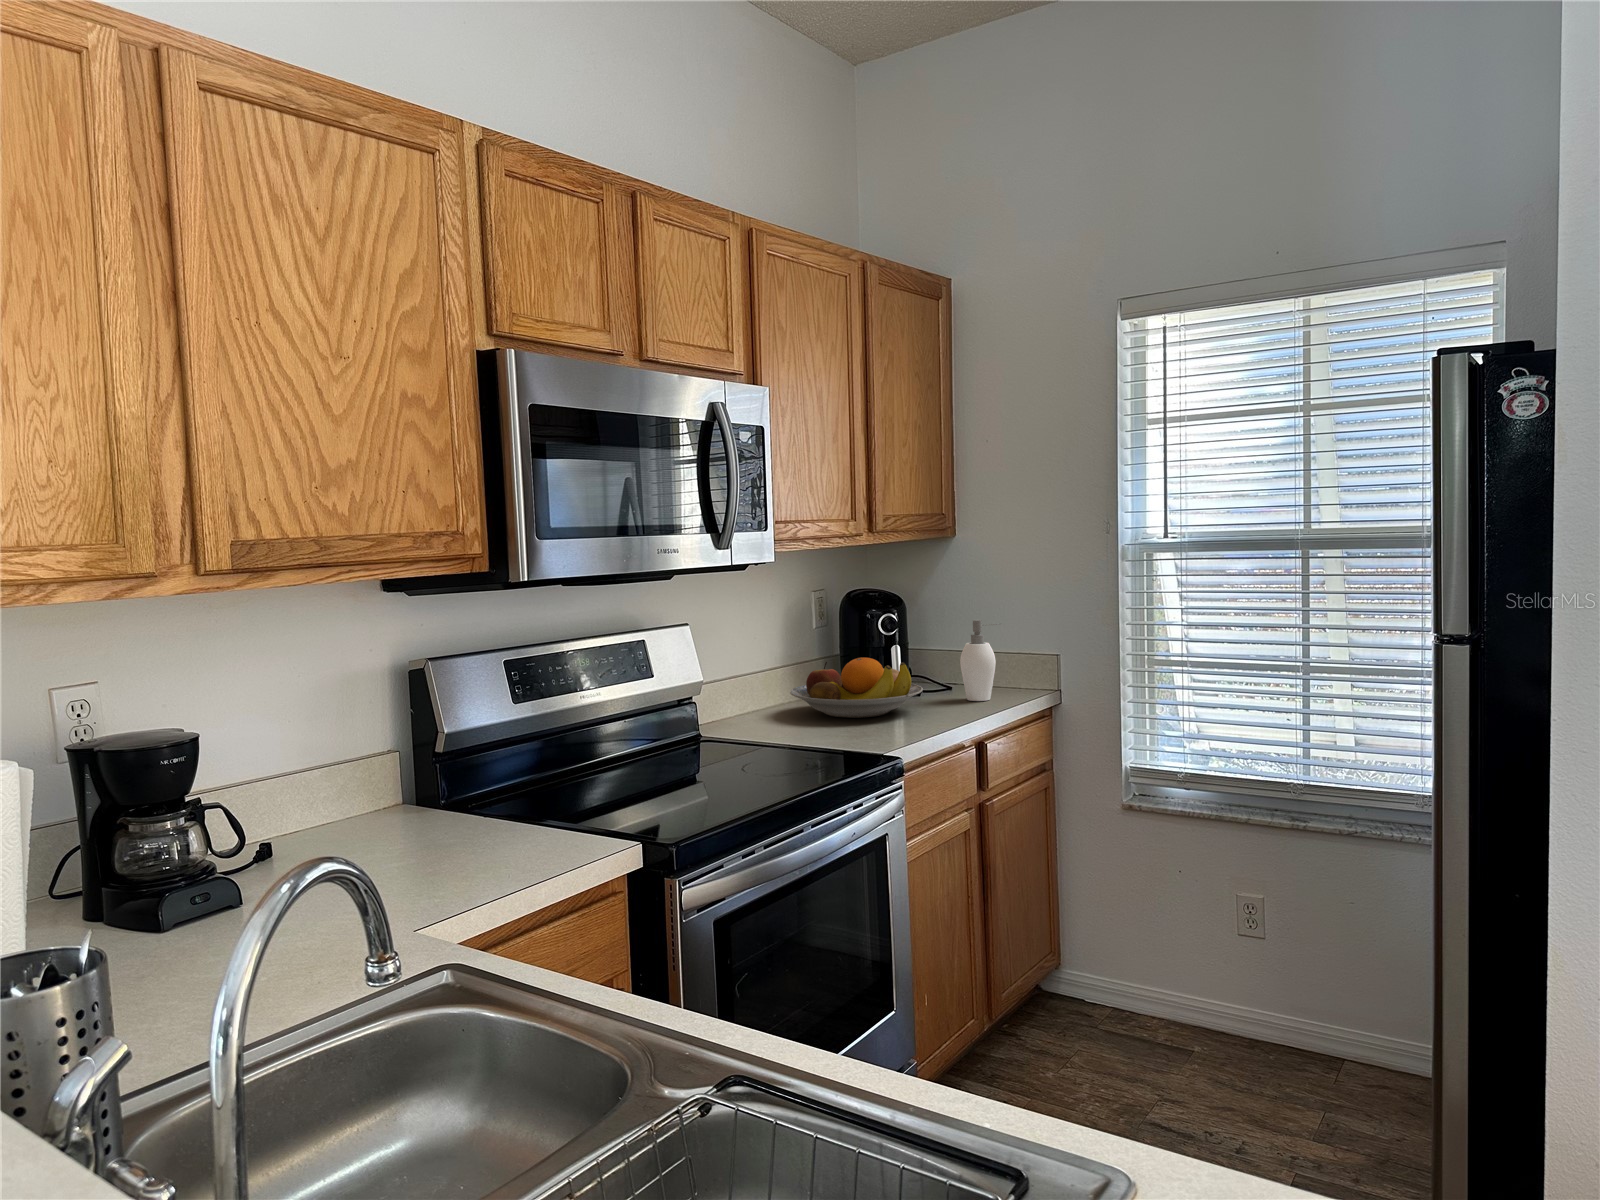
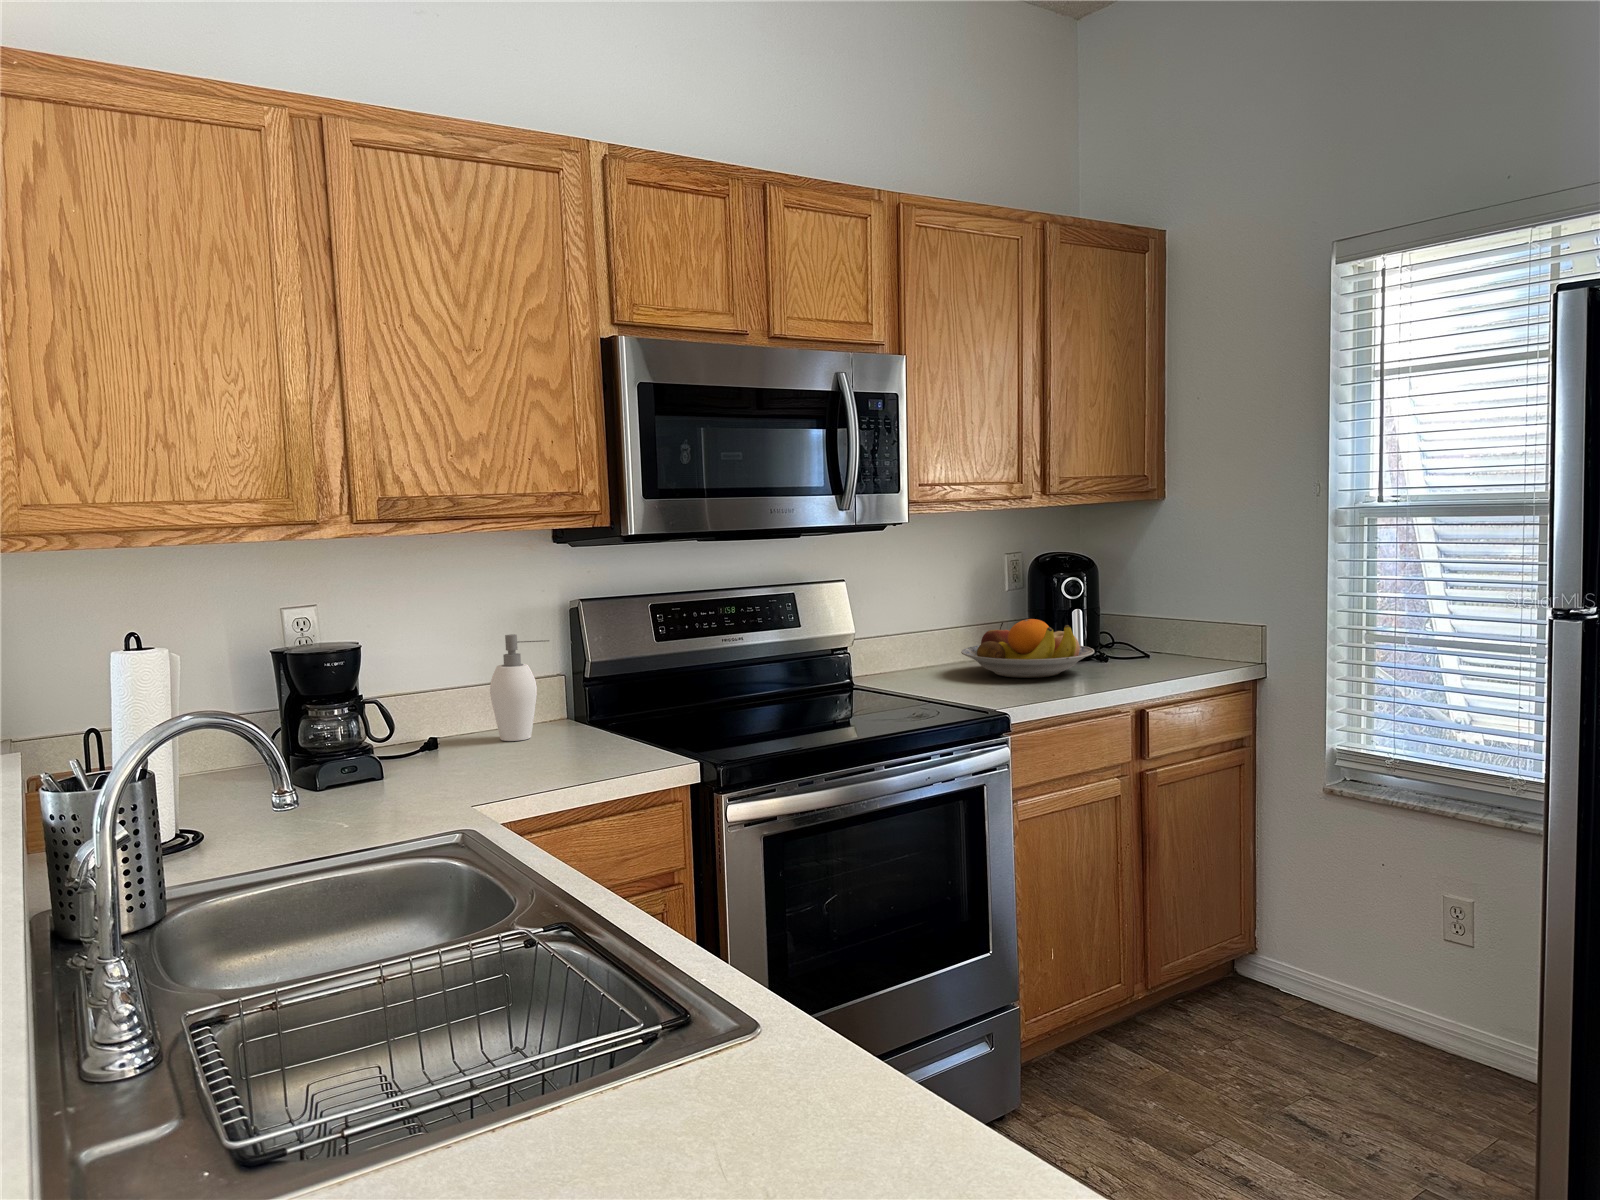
soap dispenser: present [960,620,1001,701] -> present [490,634,549,741]

